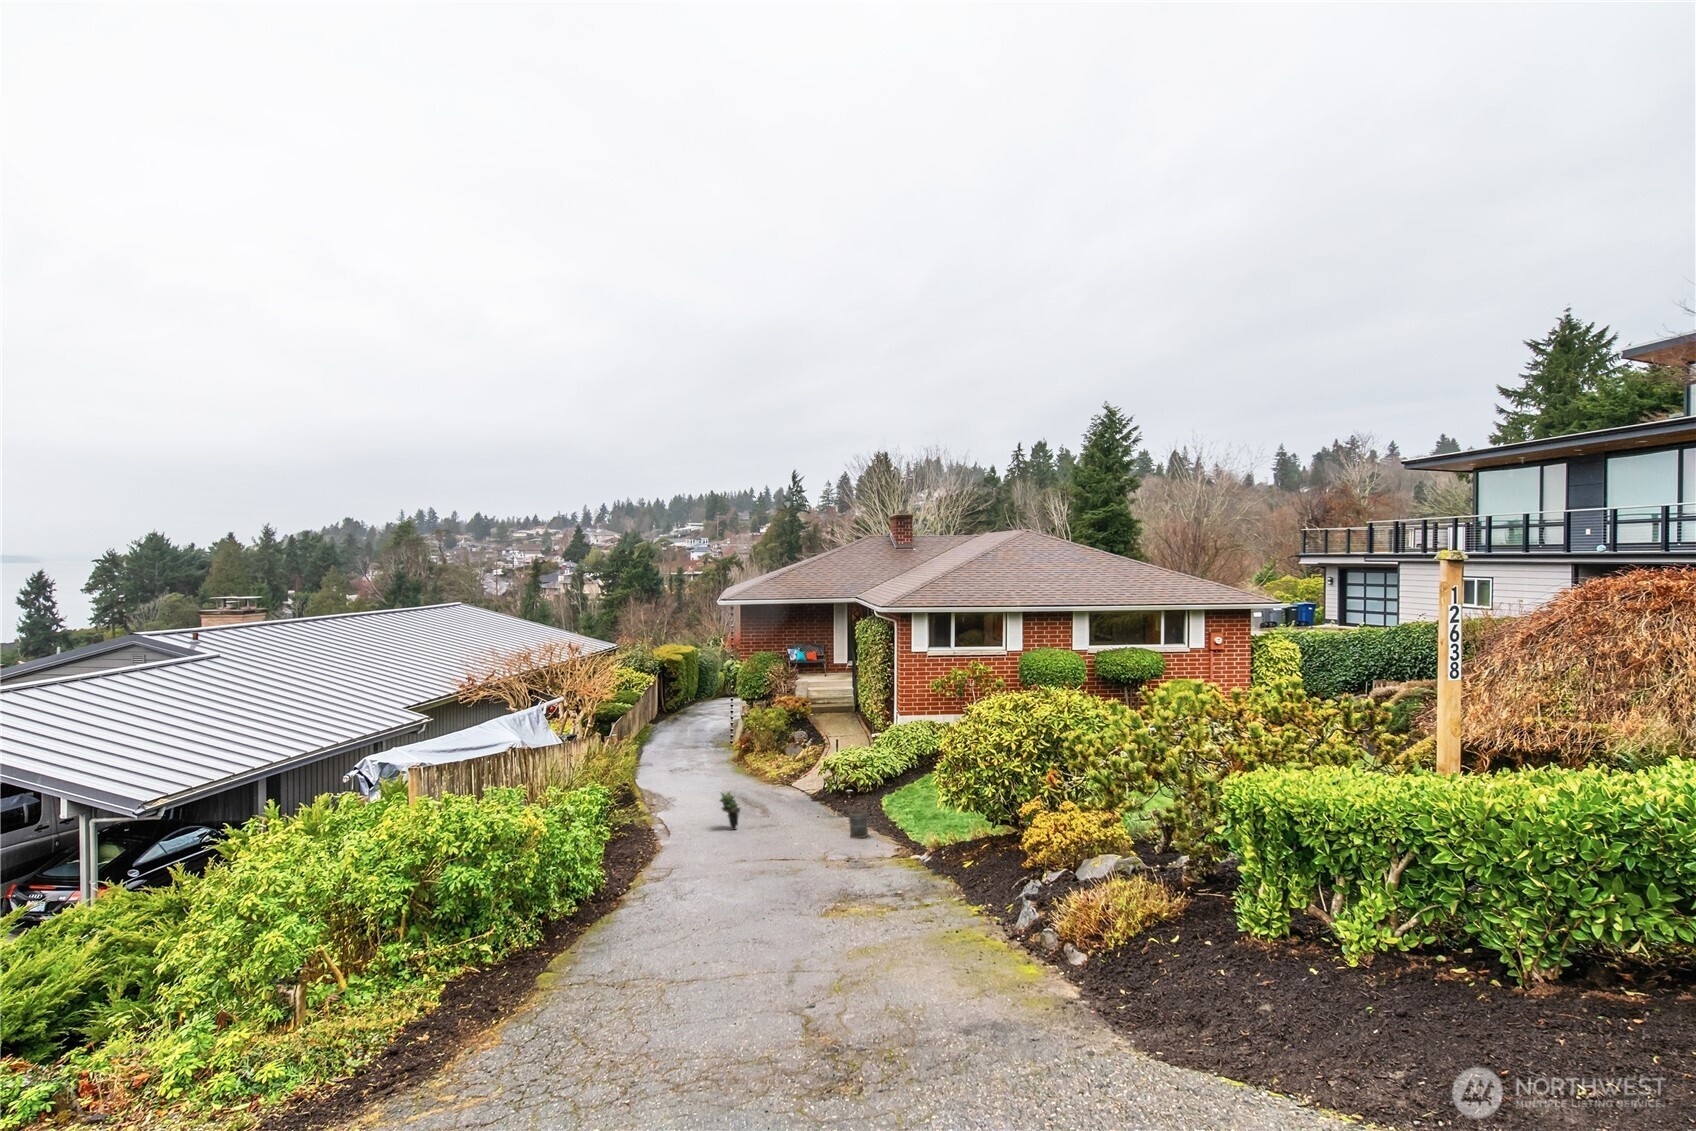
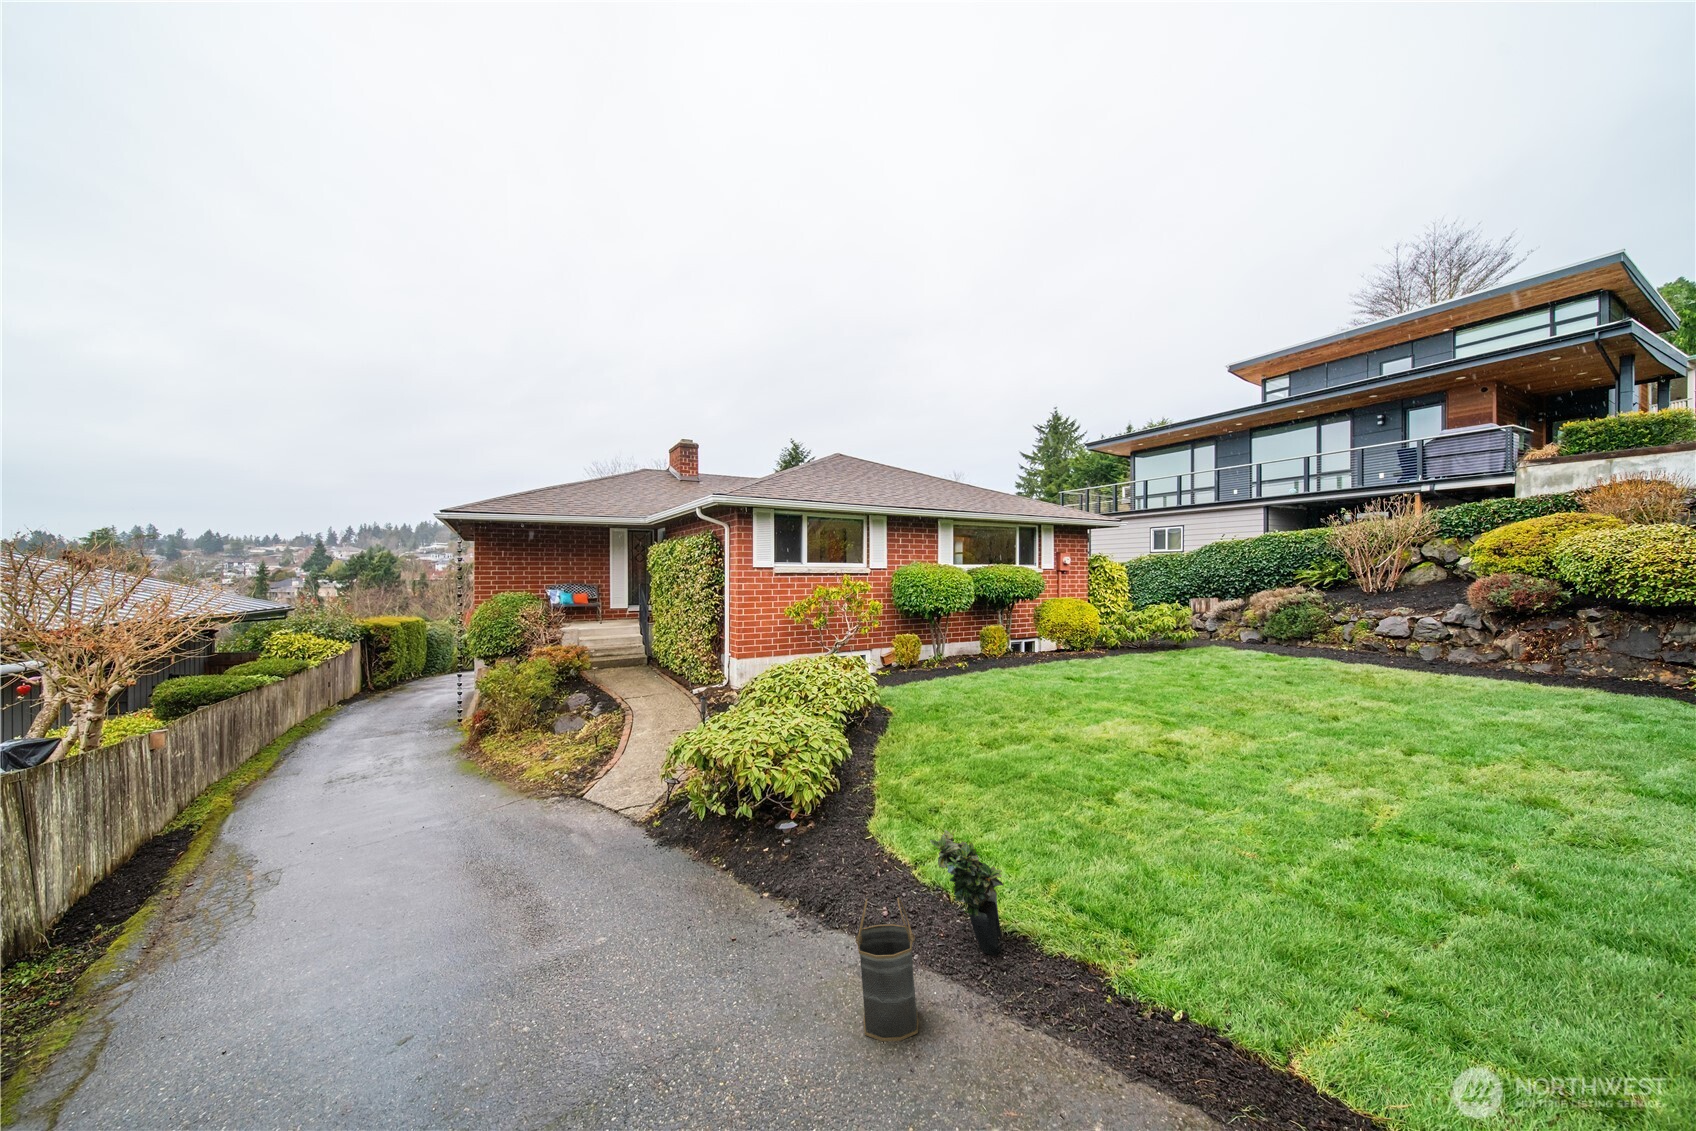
potted plant: present [720,792,740,830] -> present [930,829,1003,956]

